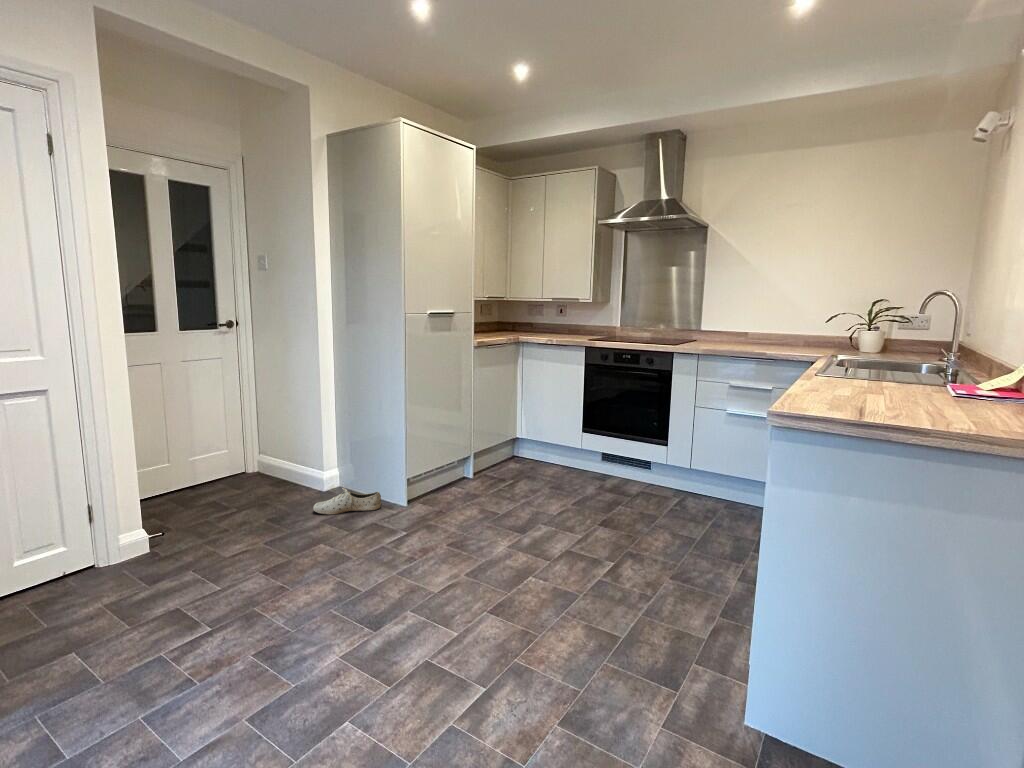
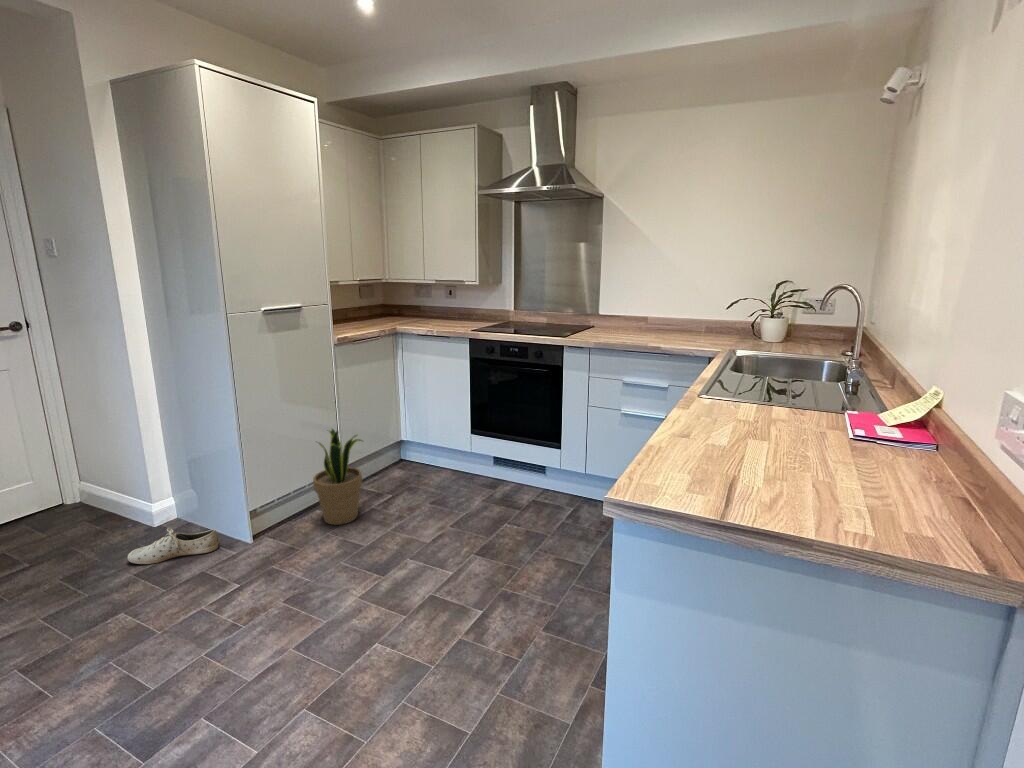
potted plant: none [455,416,497,499] -> present [313,429,362,525]

